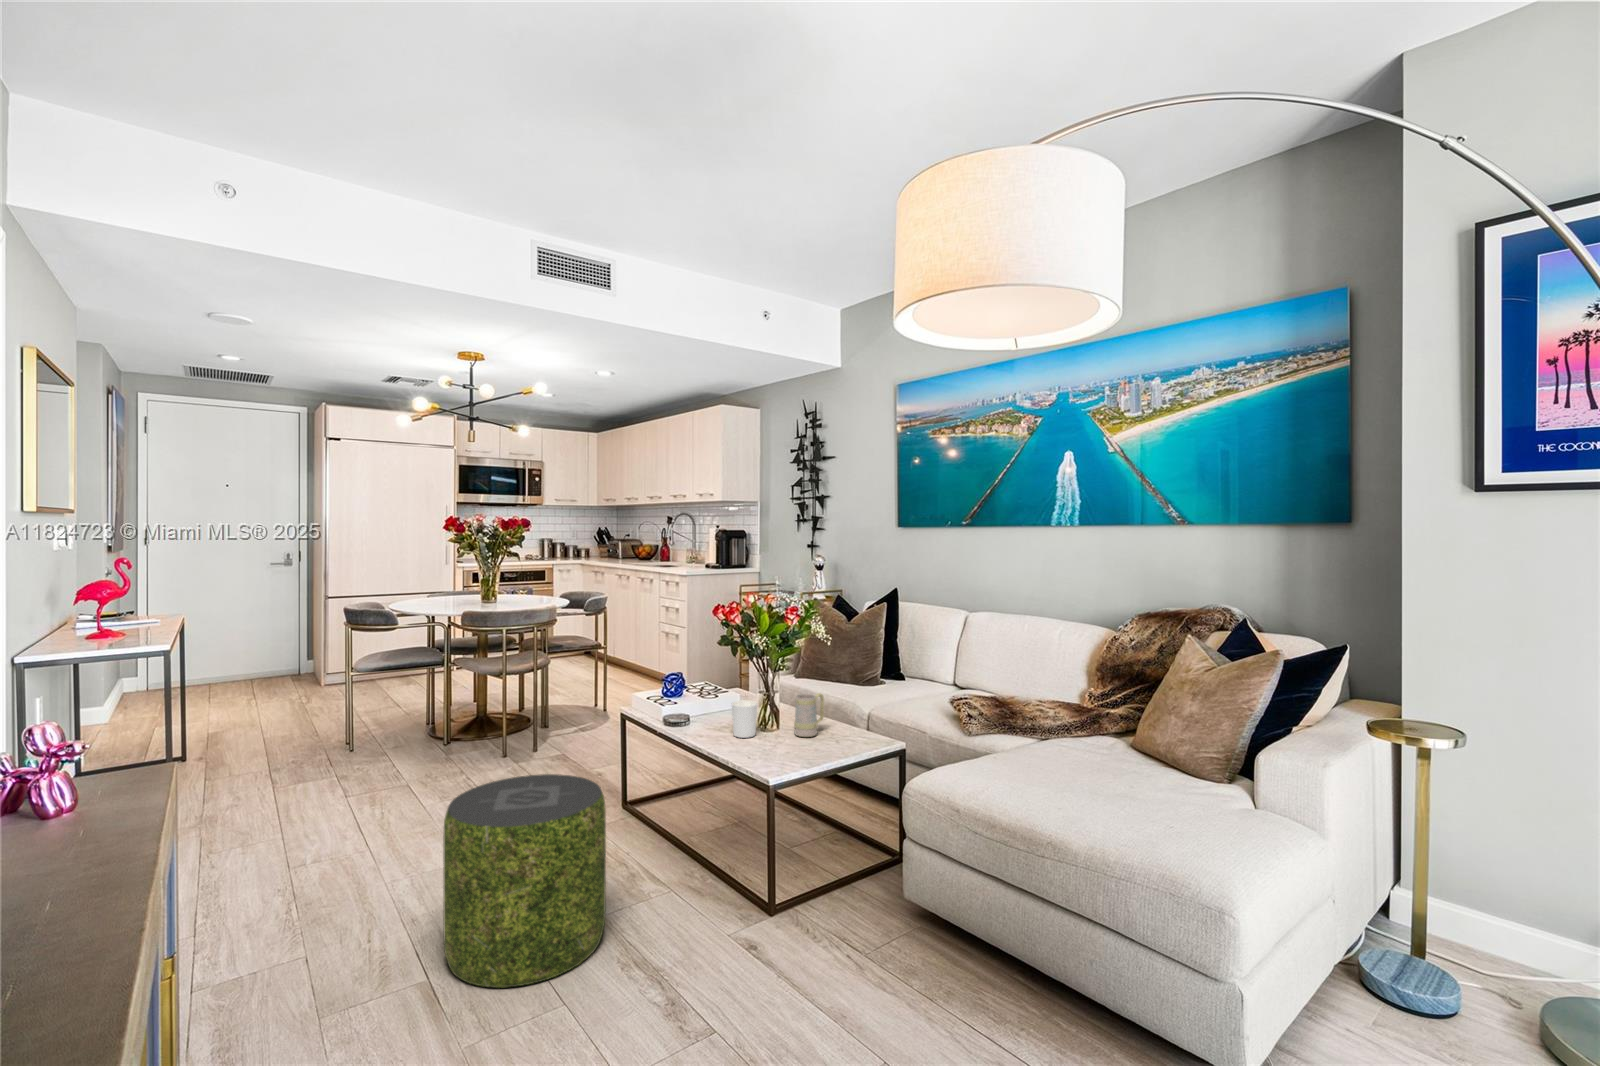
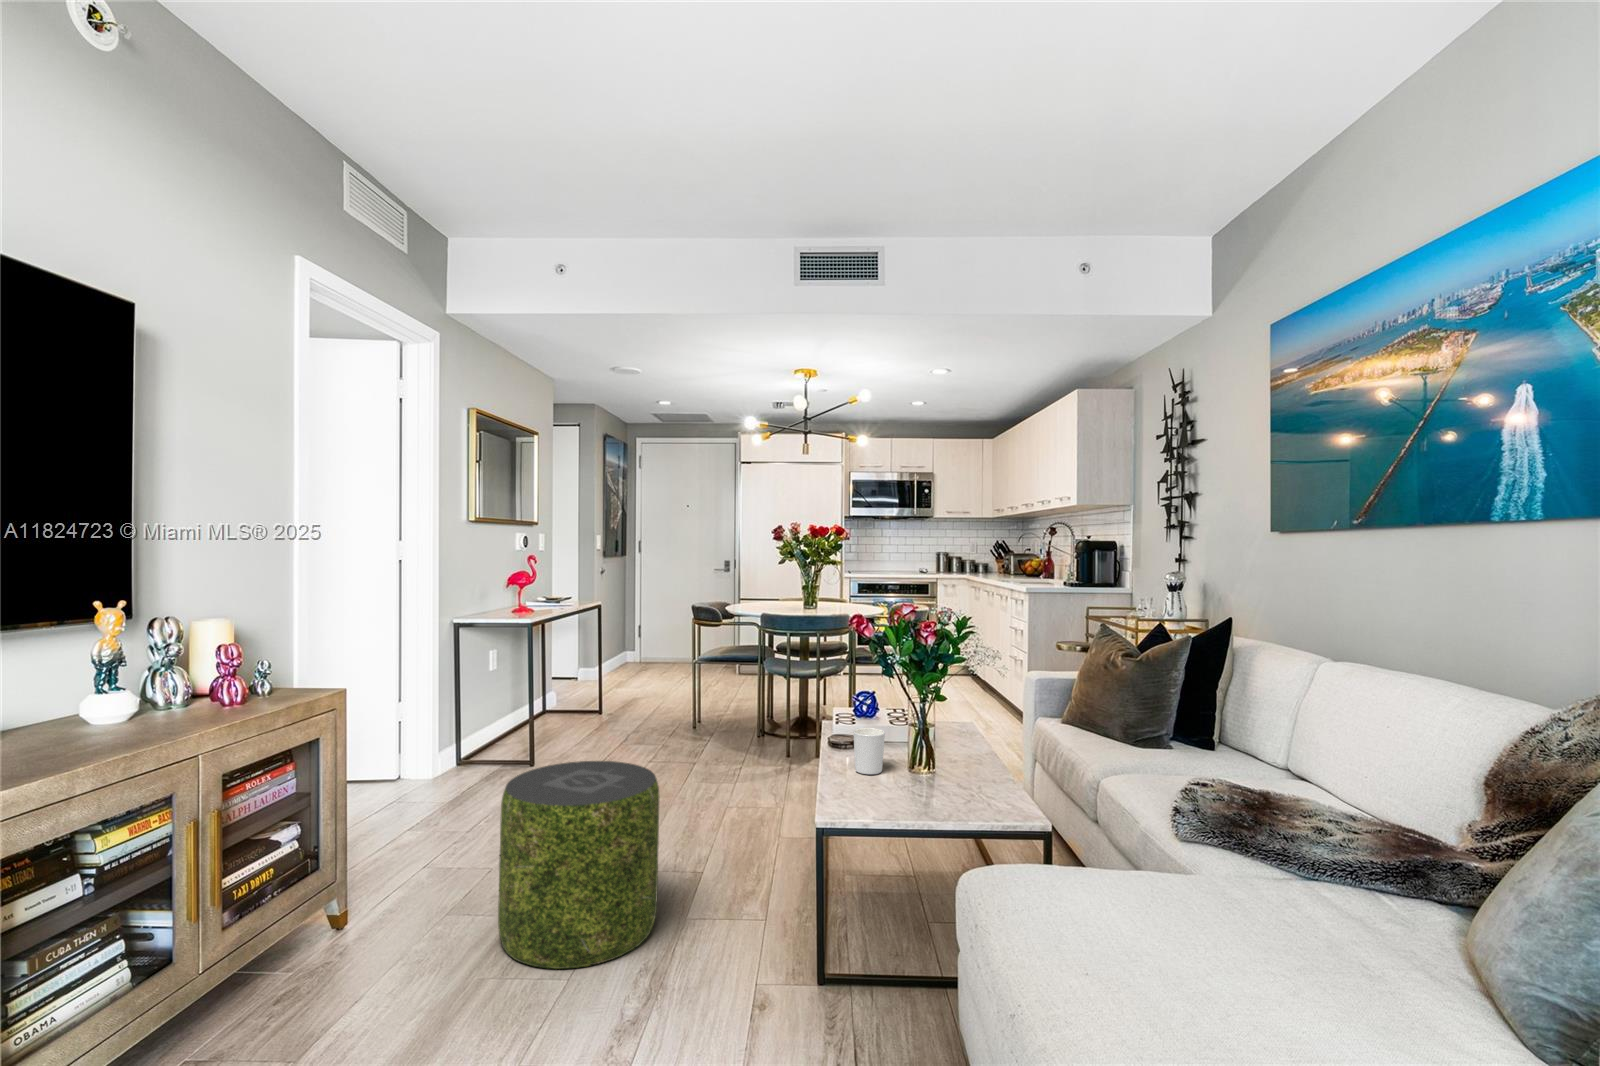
mug: present [794,693,824,737] -> none [923,733,968,790]

